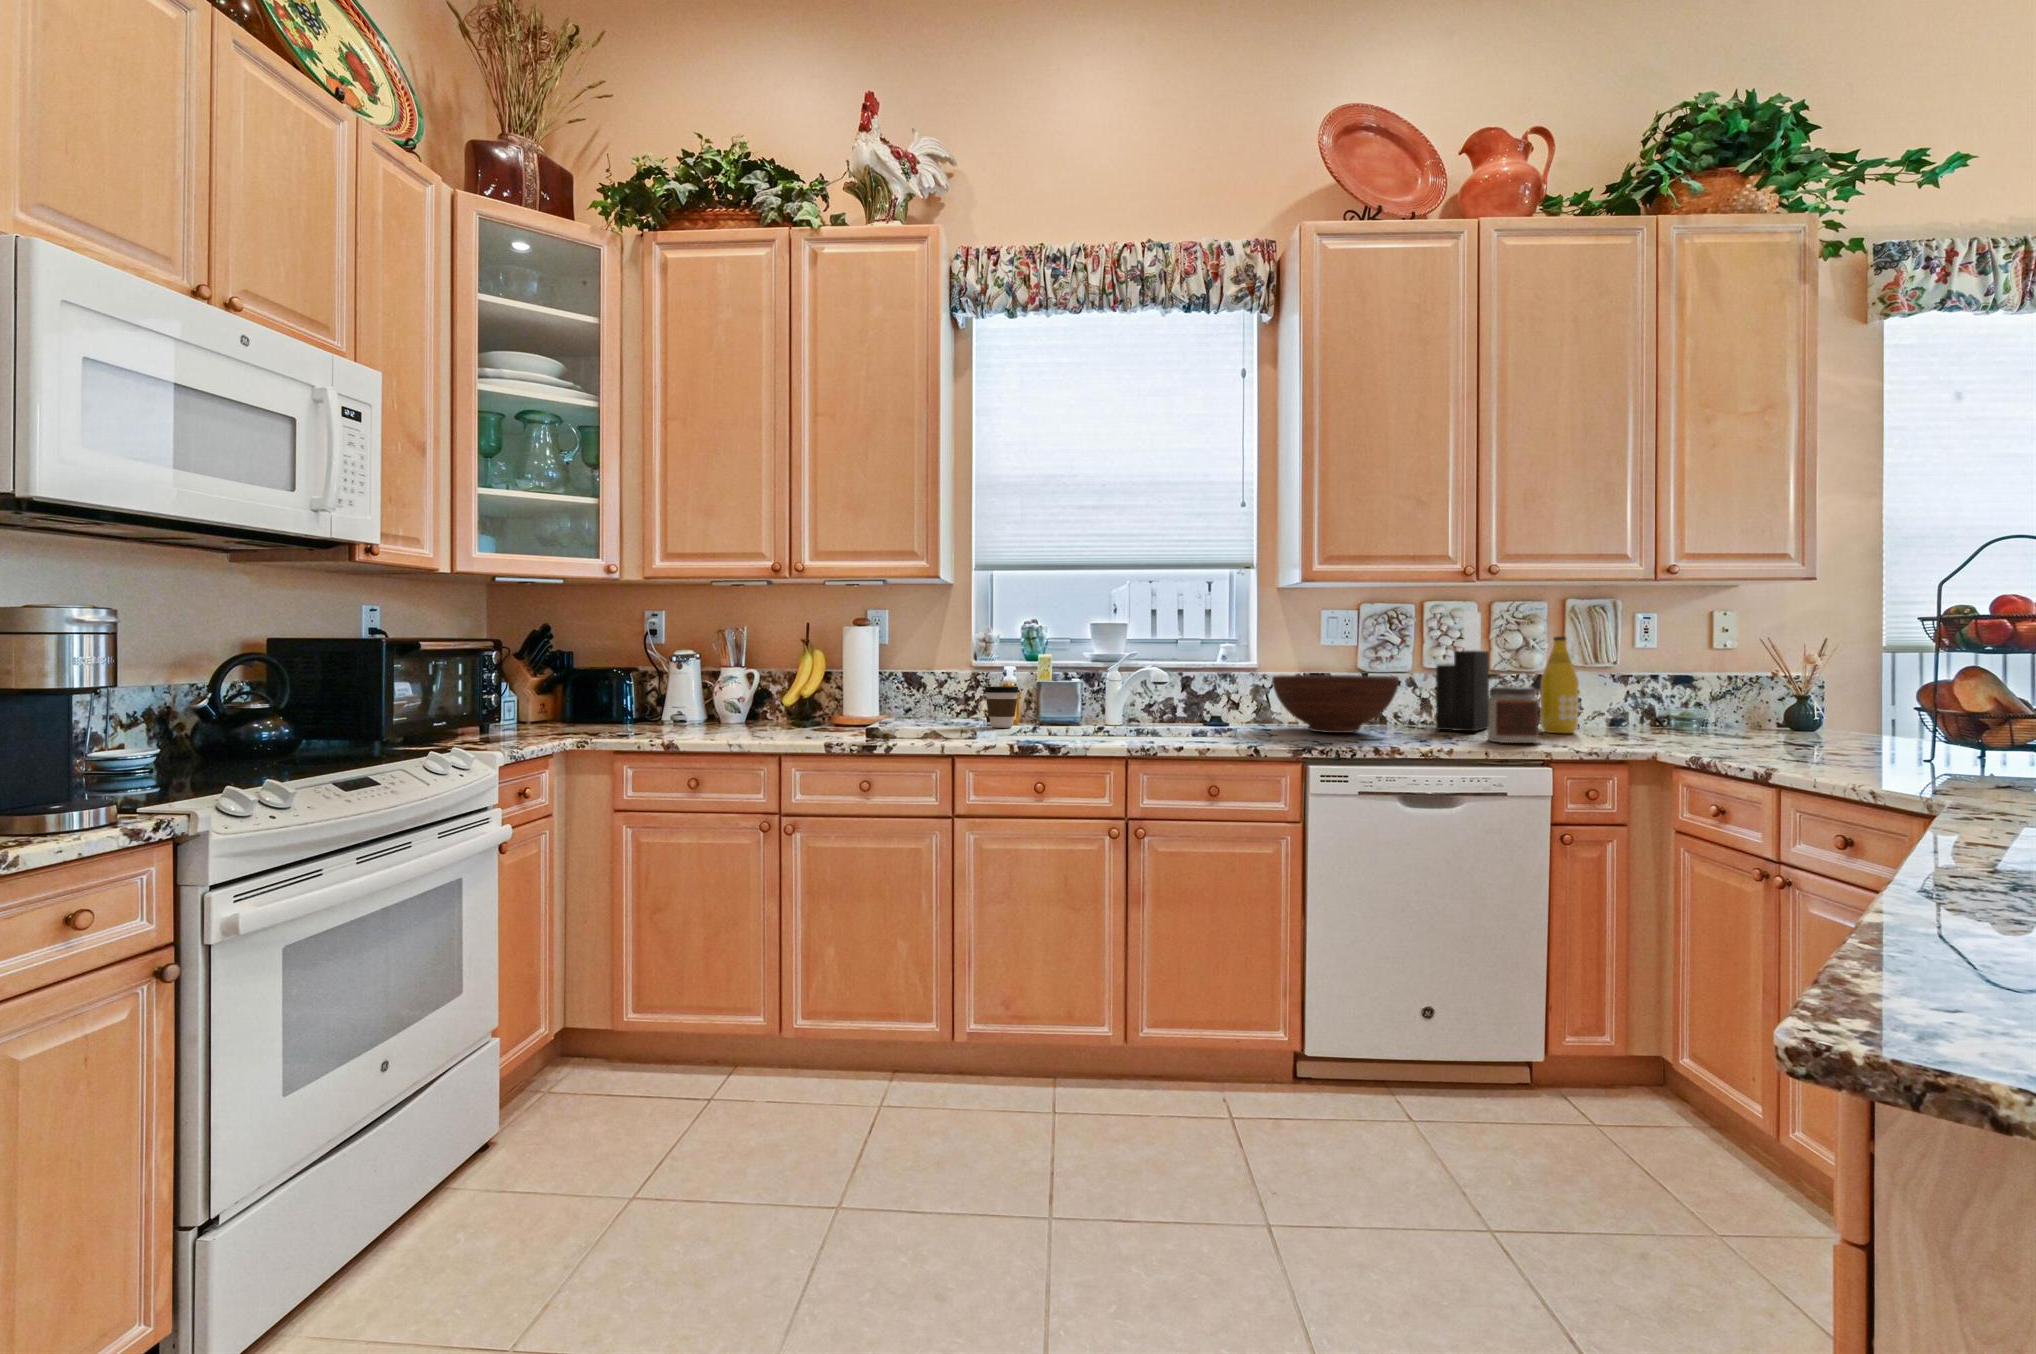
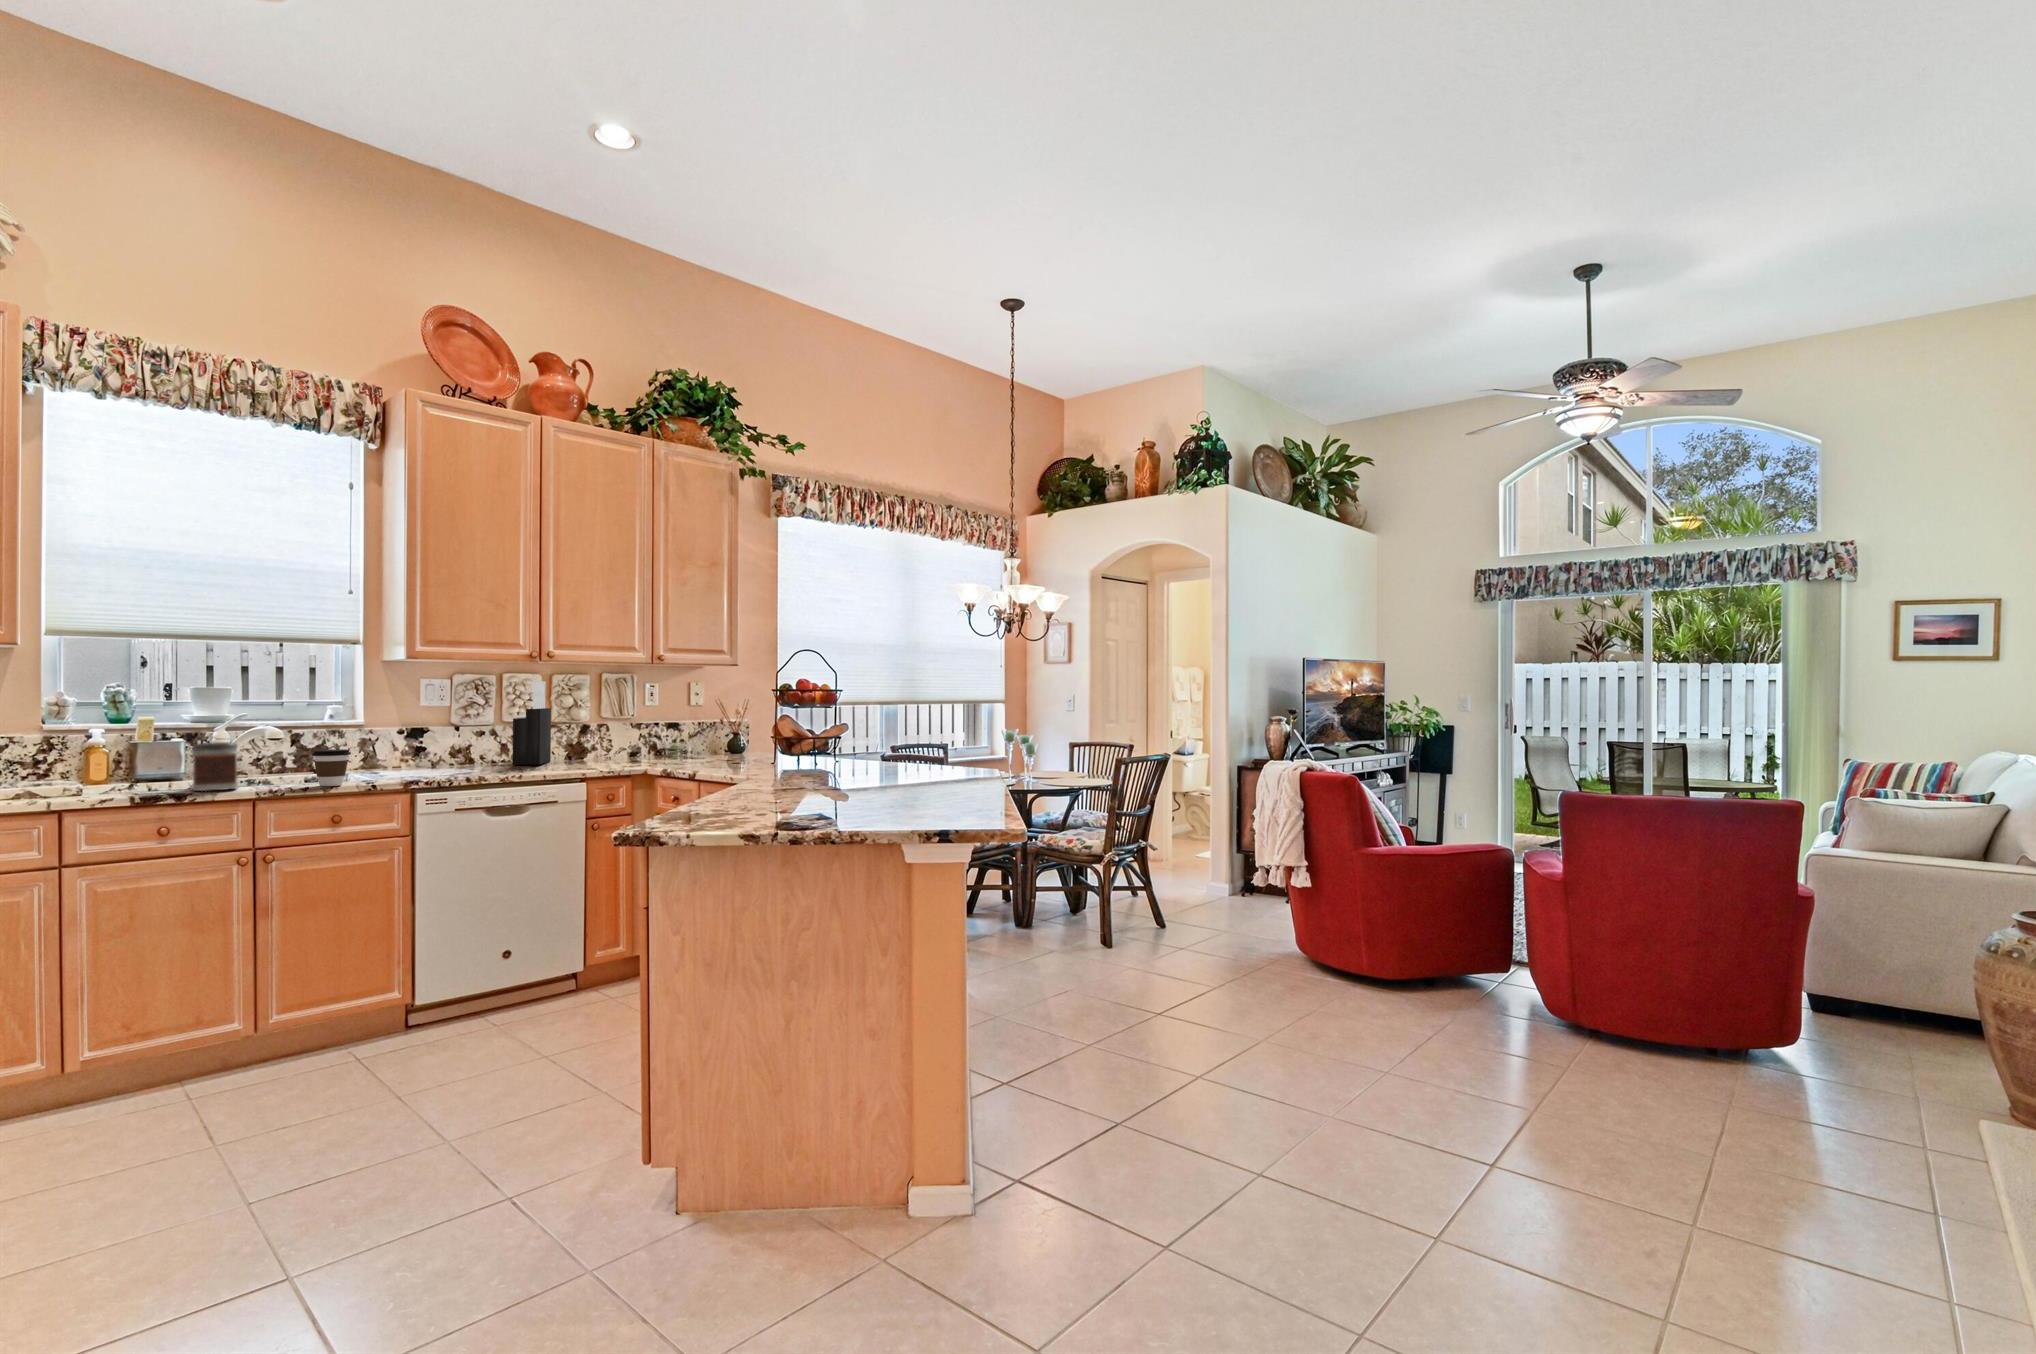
bottle: present [1540,637,1578,733] -> none [585,698,609,762]
fruit bowl: present [1272,675,1399,733] -> none [380,728,485,772]
coffee cup: present [984,686,1020,728] -> present [312,749,351,786]
jar: present [1487,686,1539,743] -> present [192,742,238,791]

